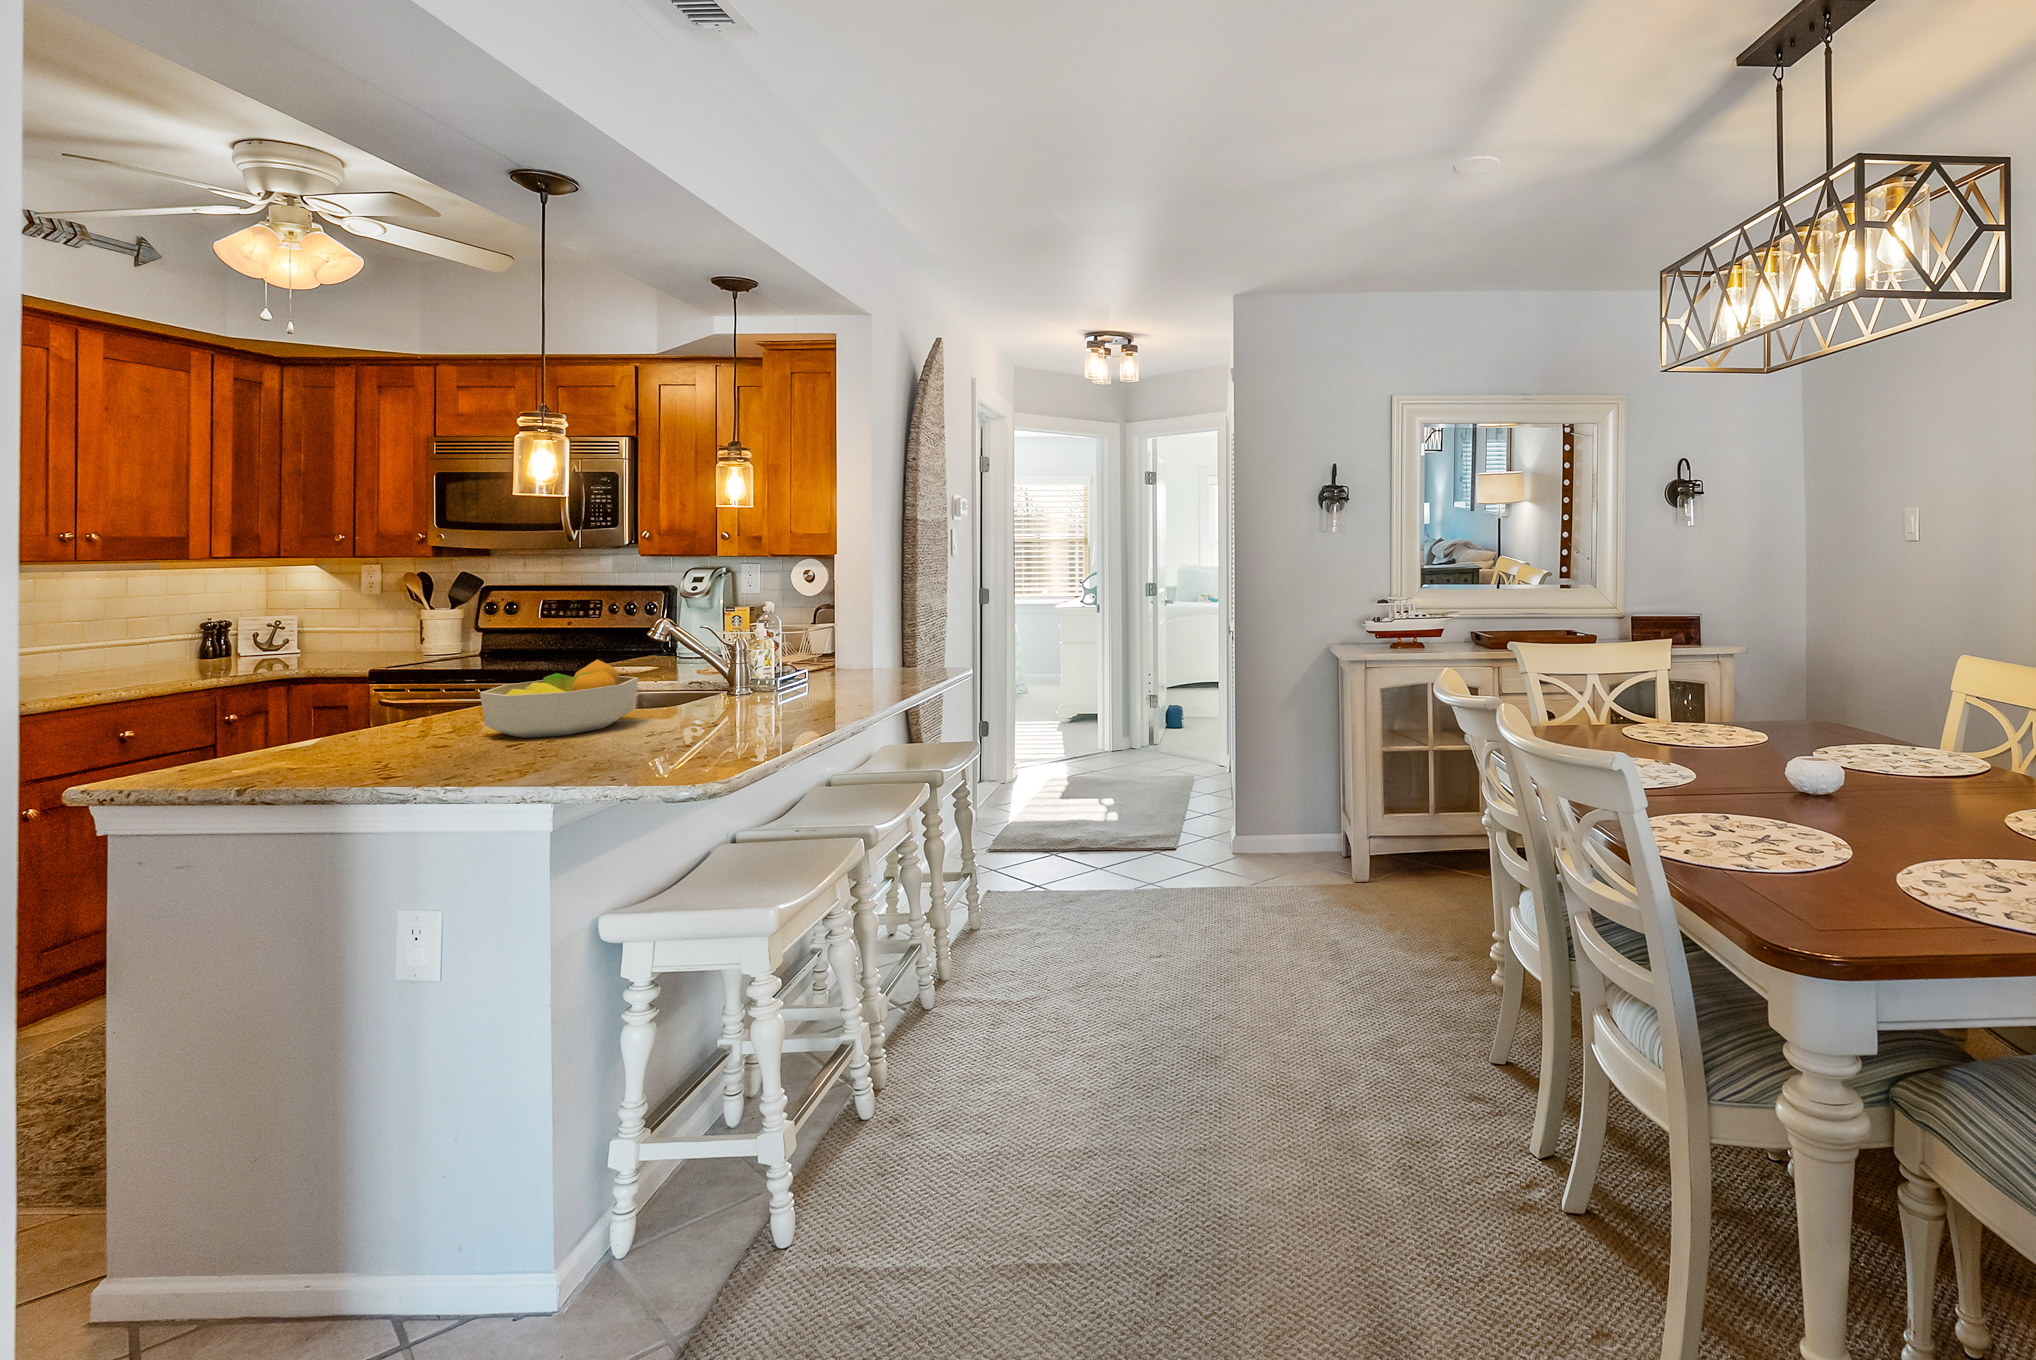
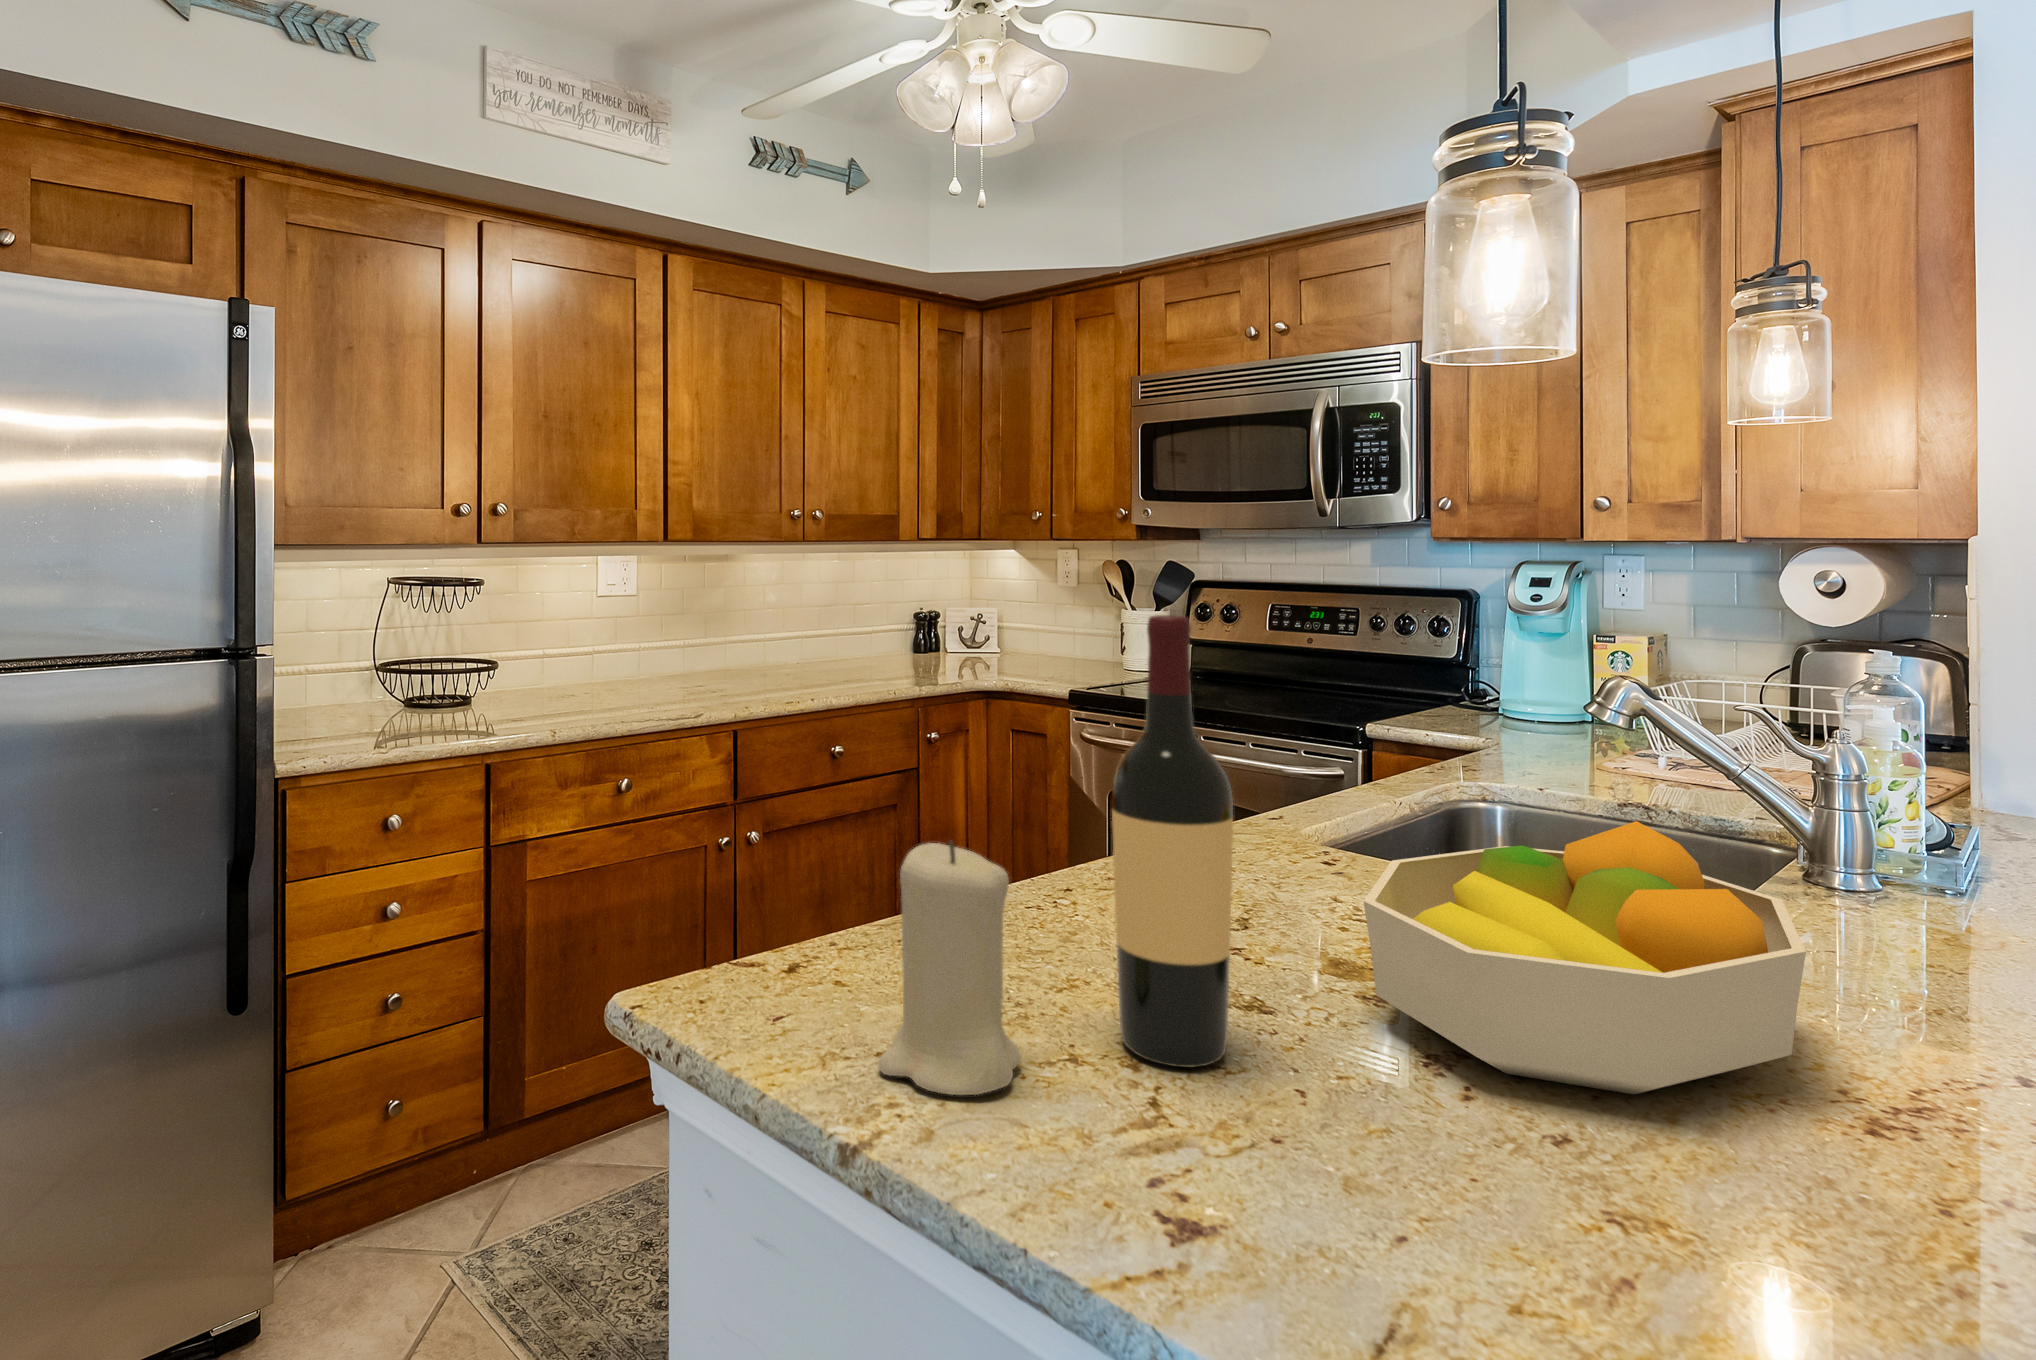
wine bottle: none [367,592,419,753] -> present [1112,615,1233,1067]
candle: none [254,679,324,769] -> present [878,841,1021,1095]

